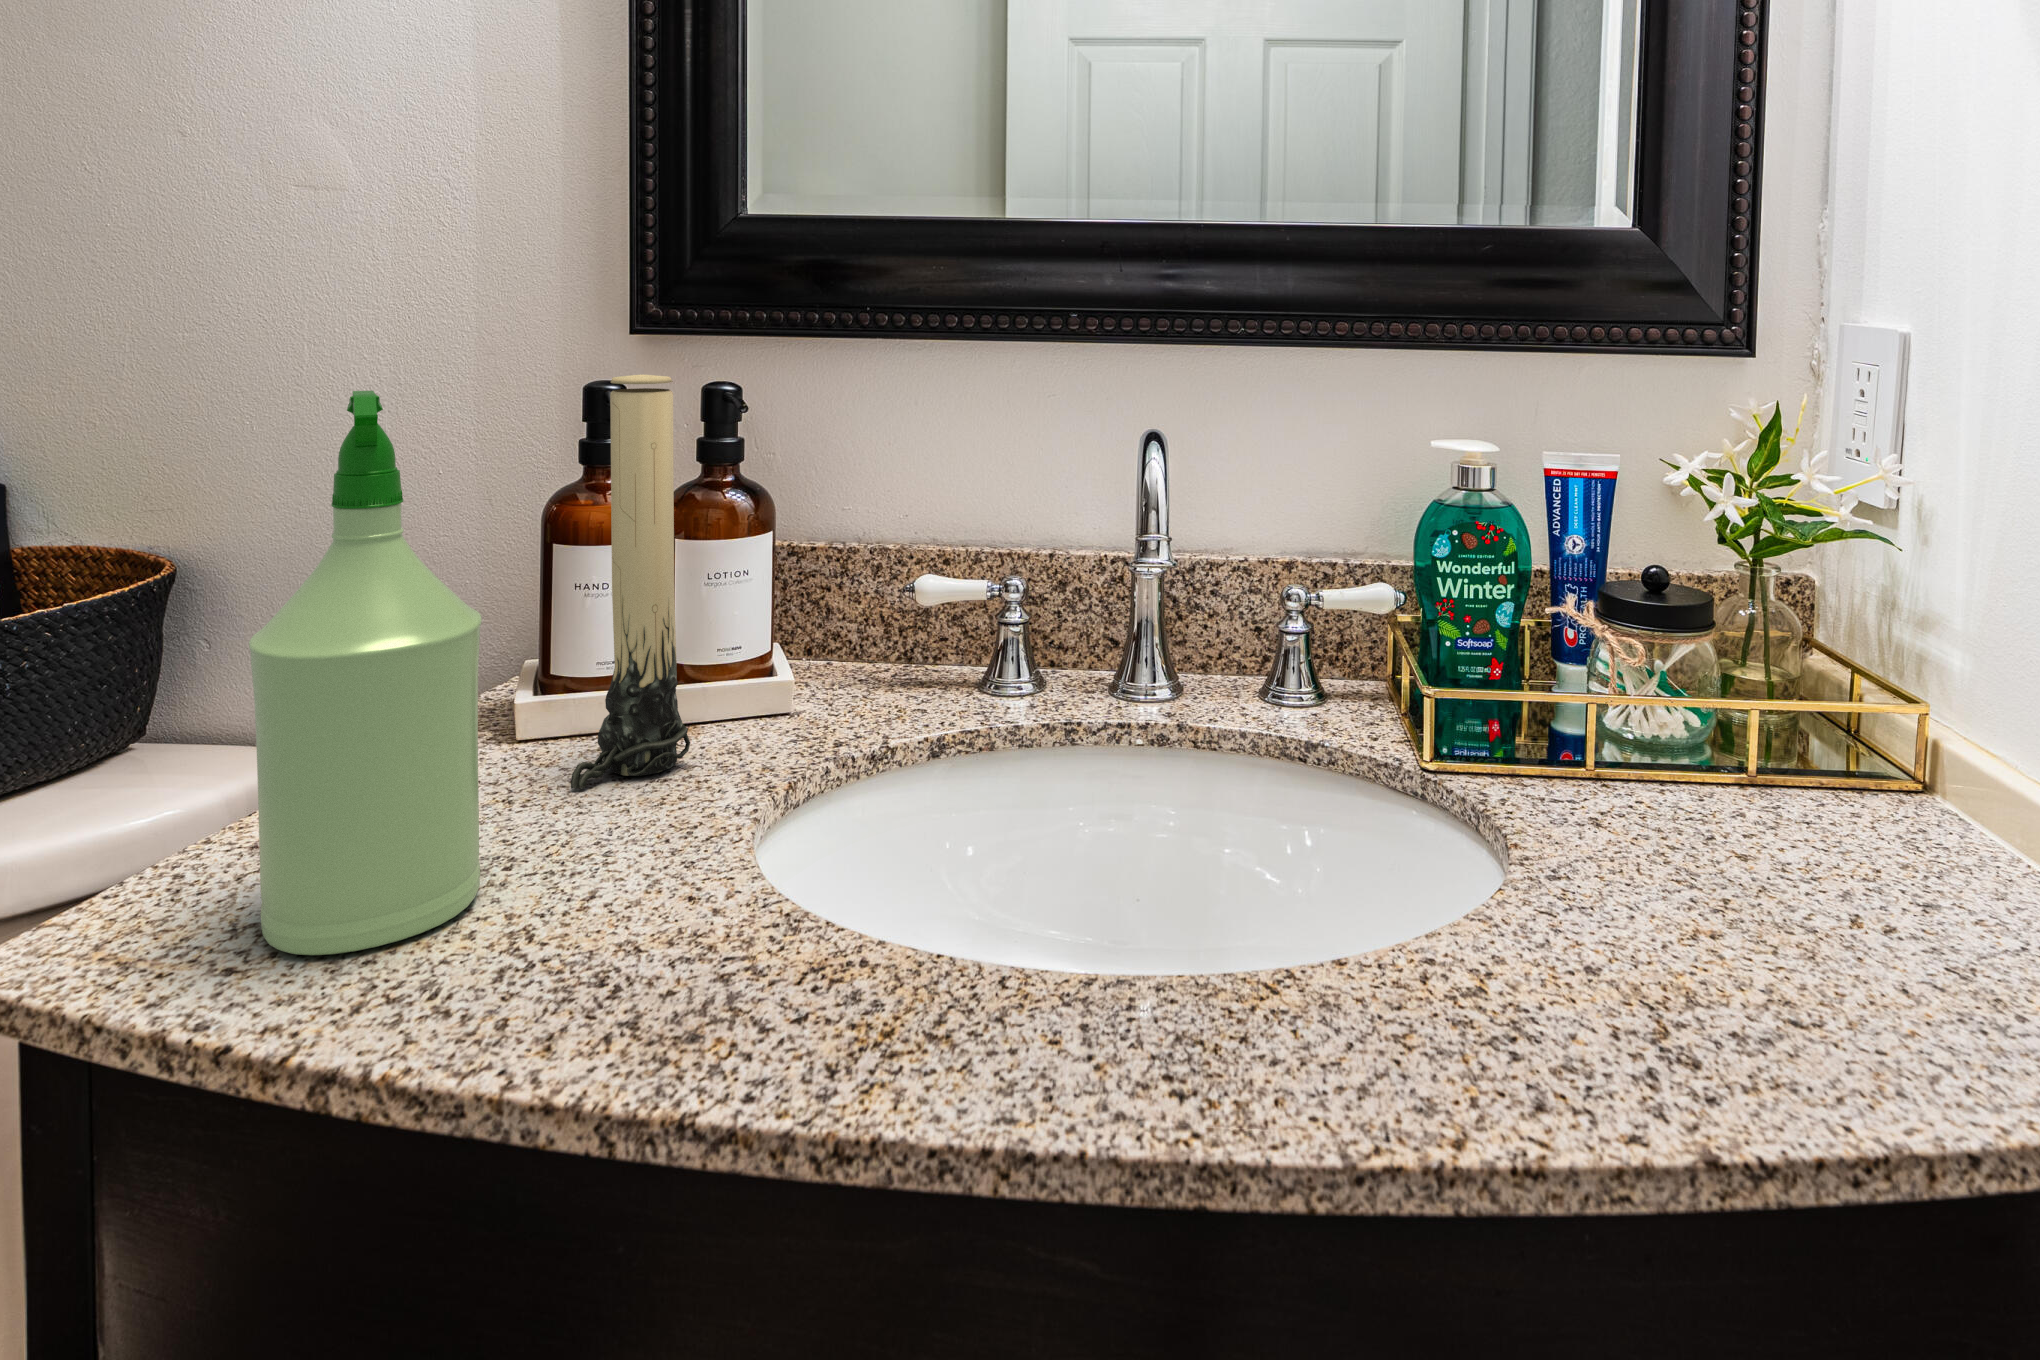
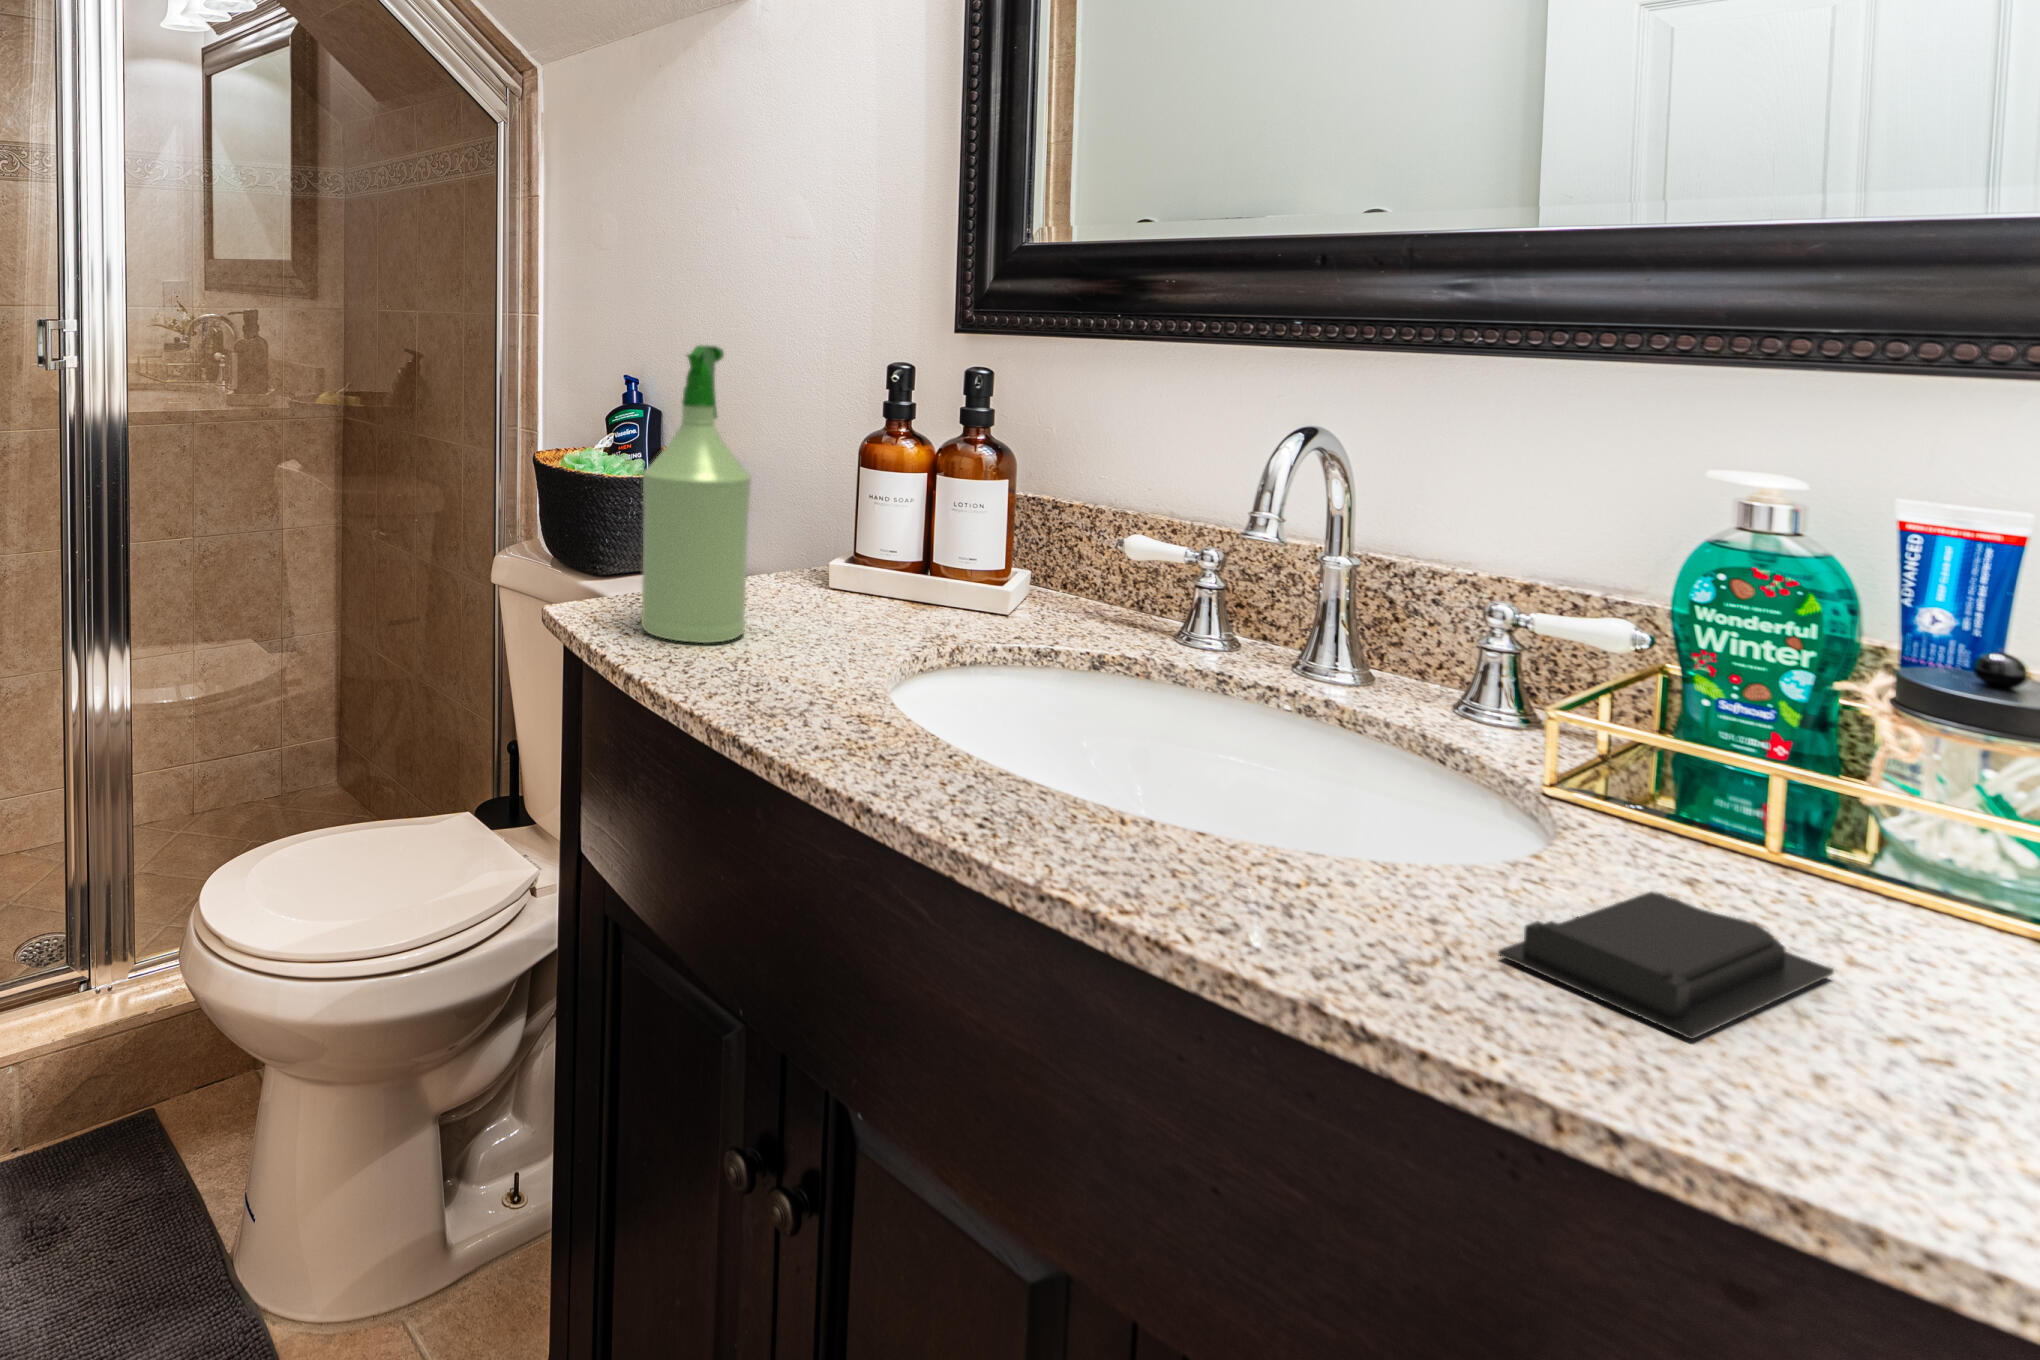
candle: present [571,374,690,789] -> none [831,349,913,622]
soap bar: none [1607,851,1827,1001] -> present [1498,891,1834,1039]

